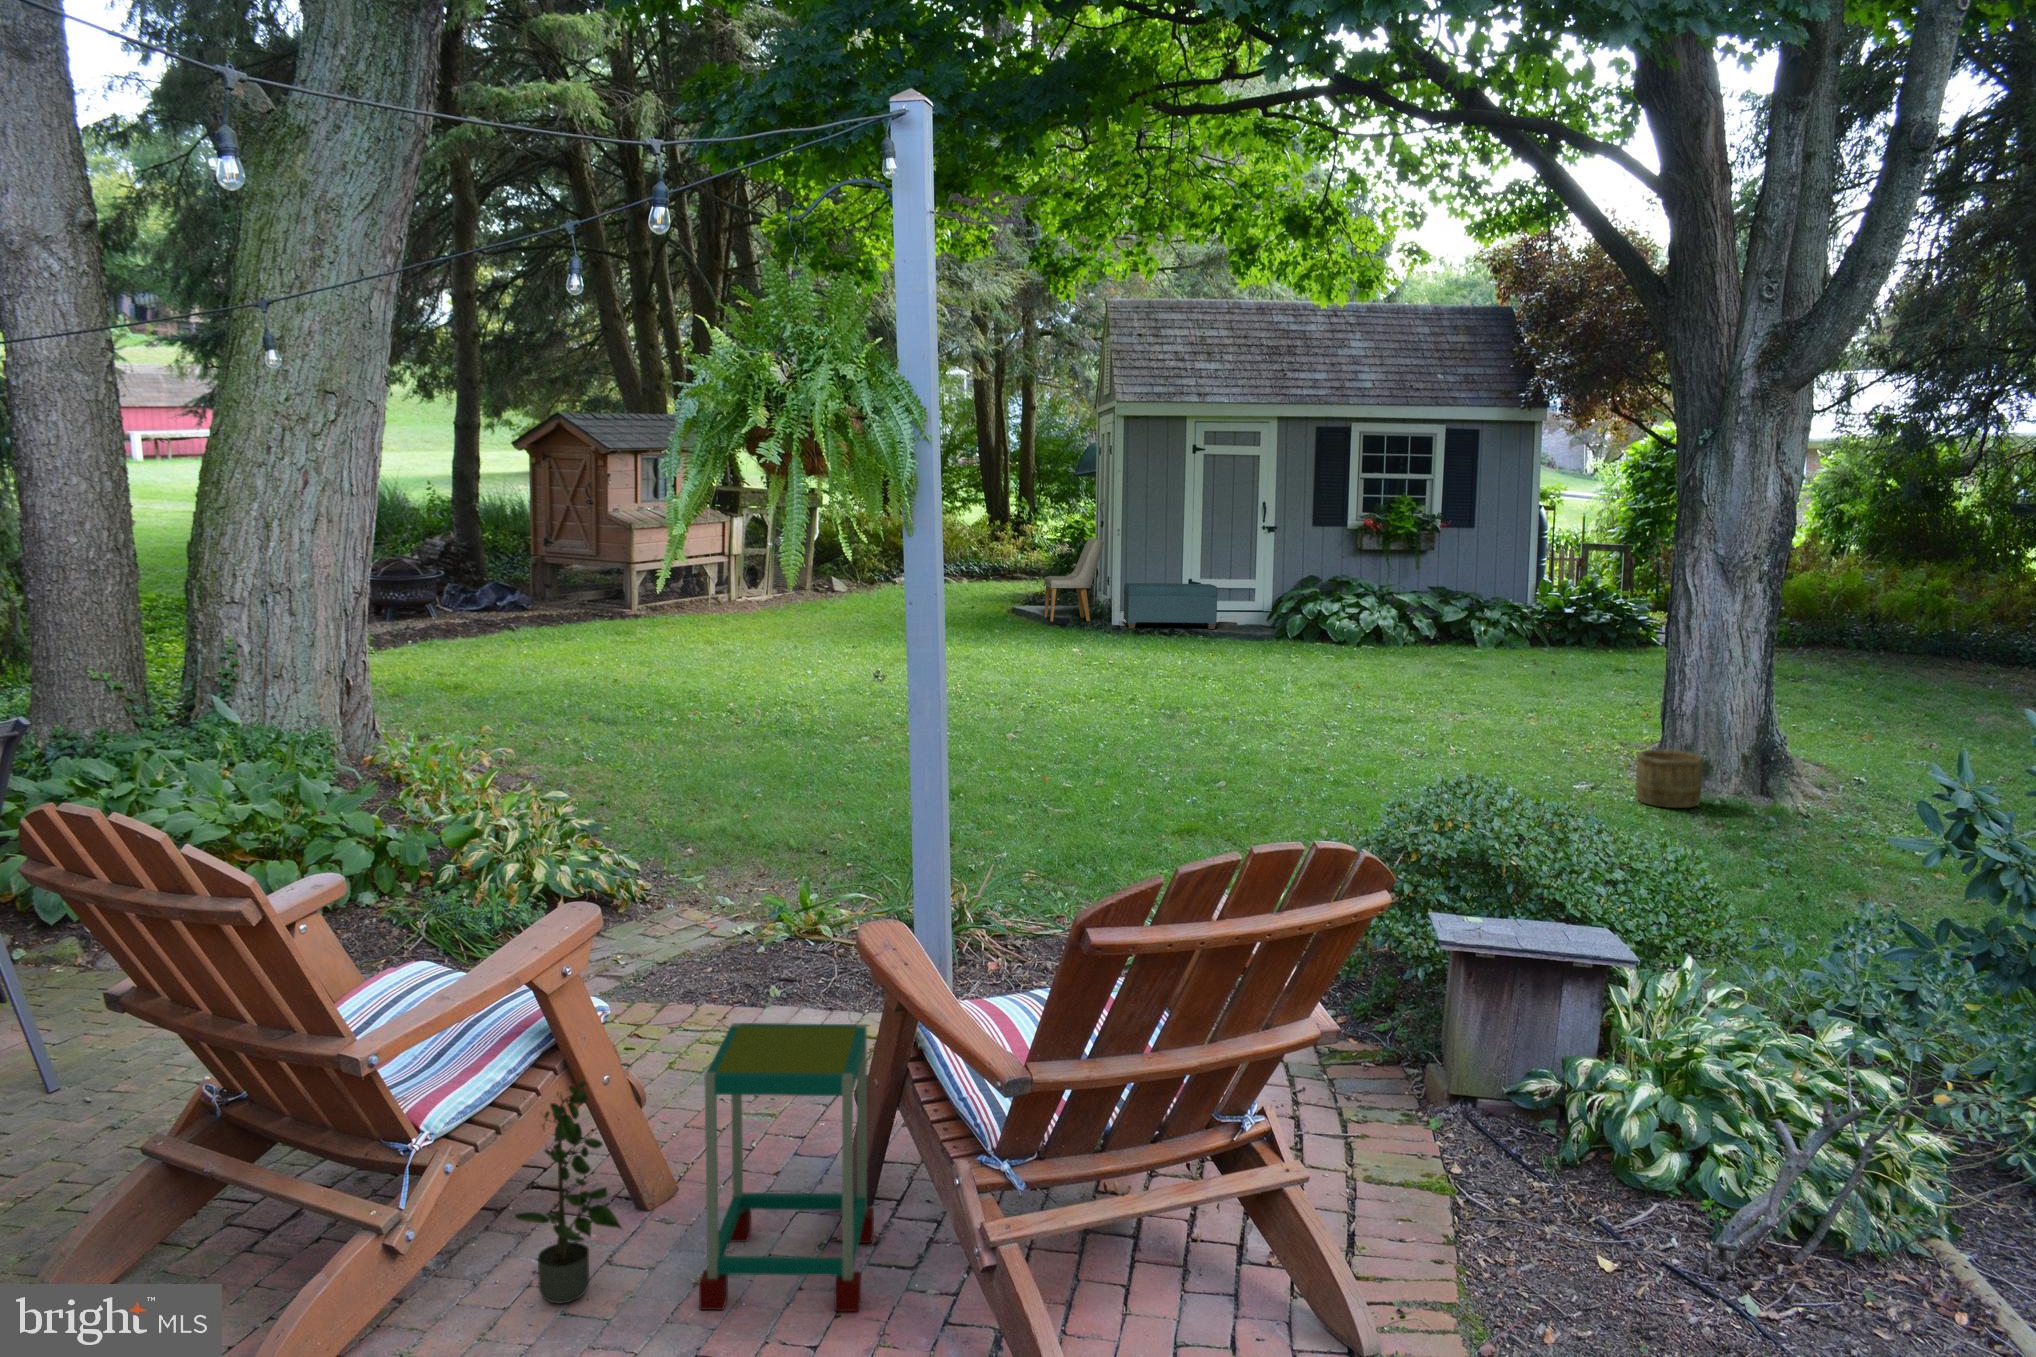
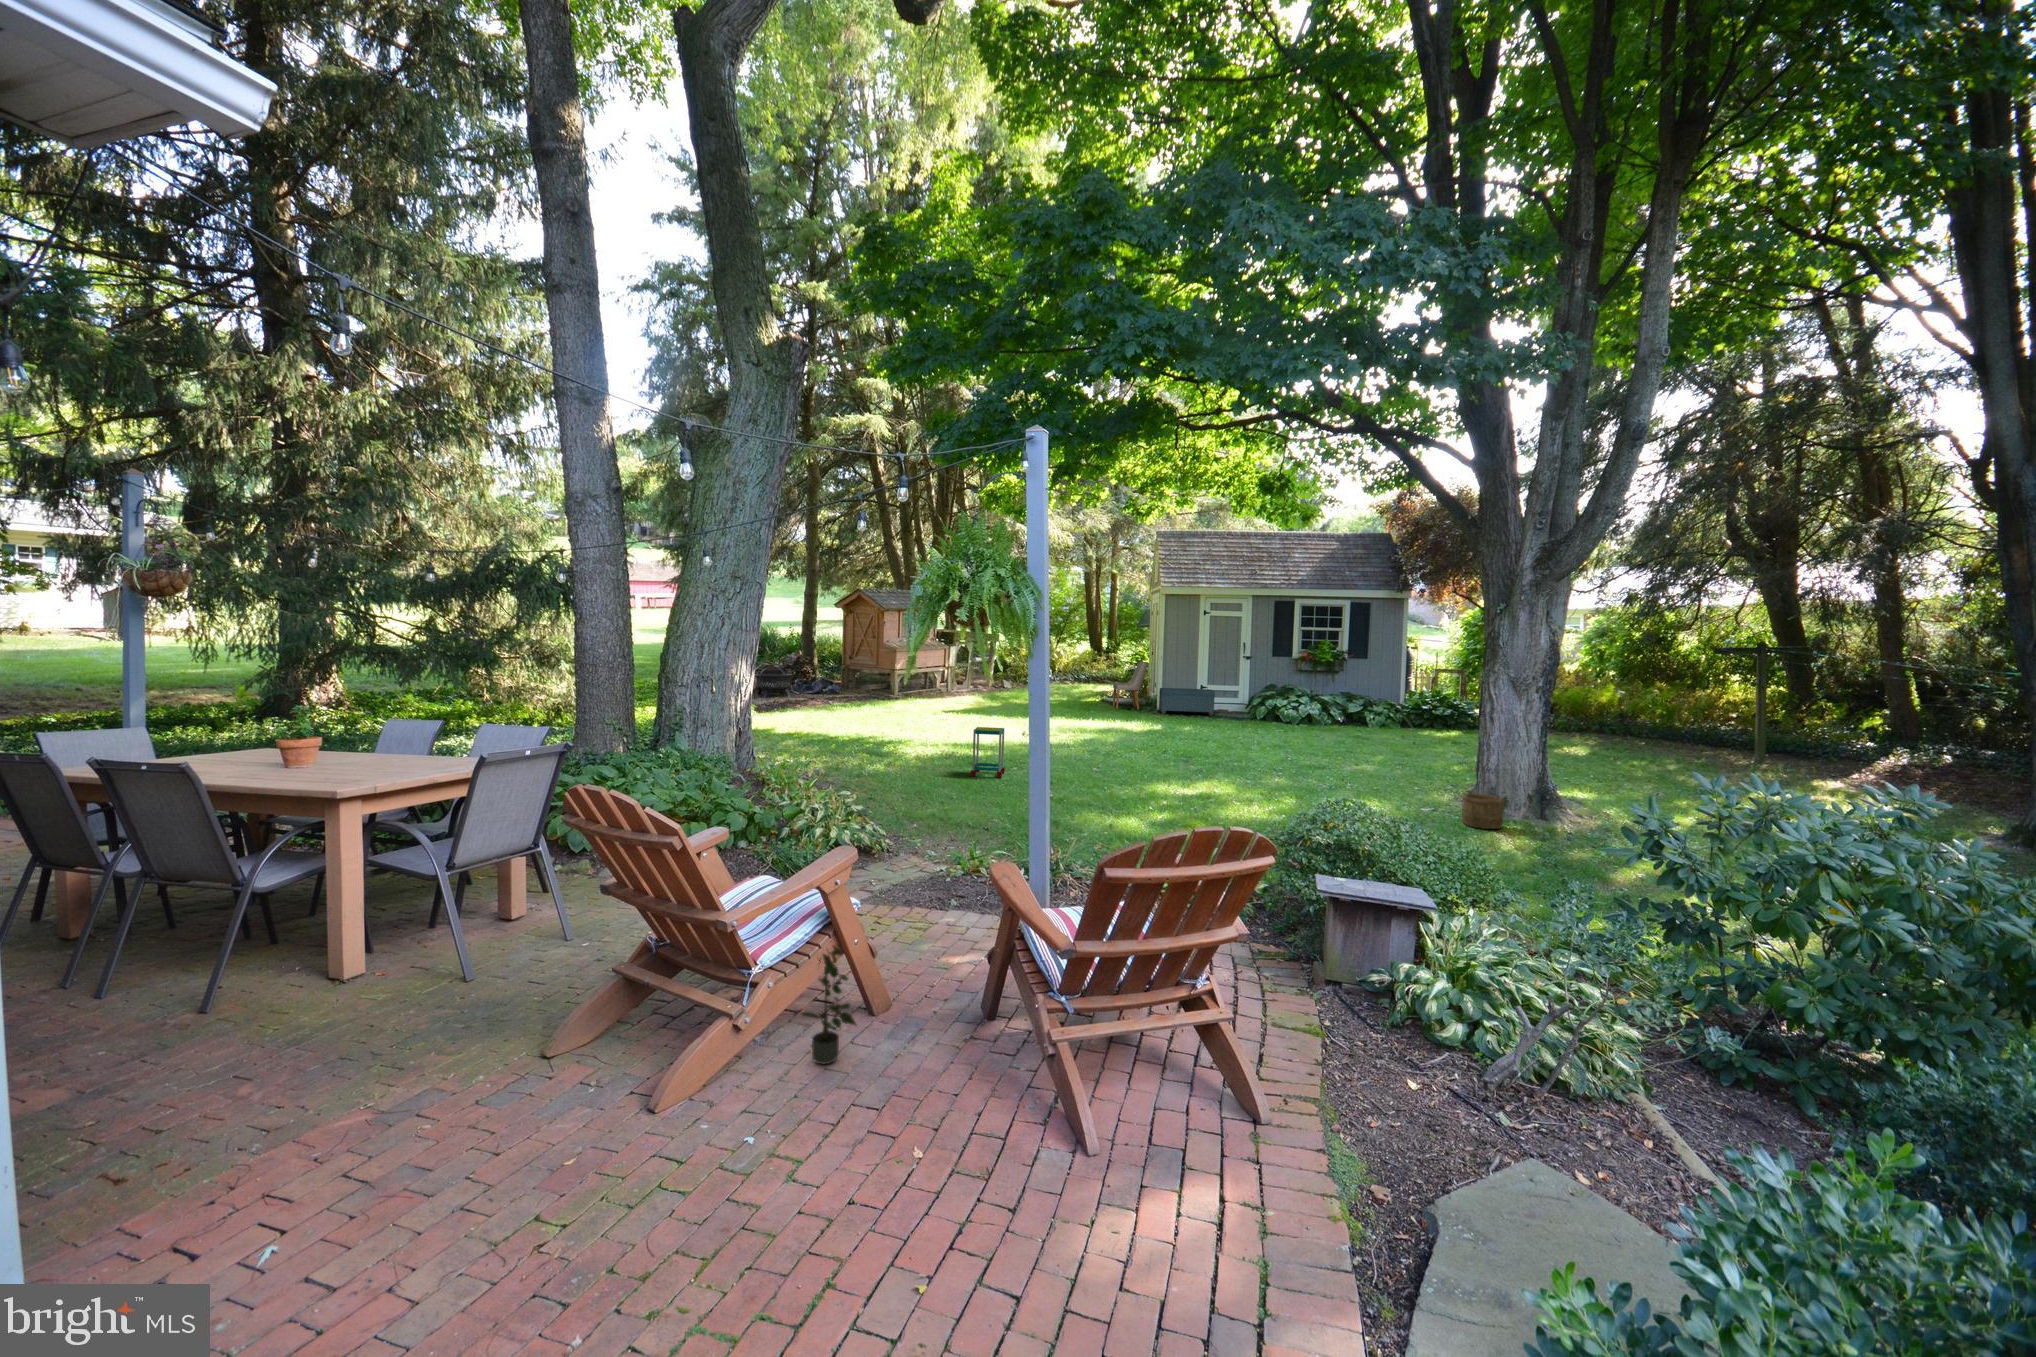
side table: present [699,1023,874,1311] -> present [971,727,1005,778]

